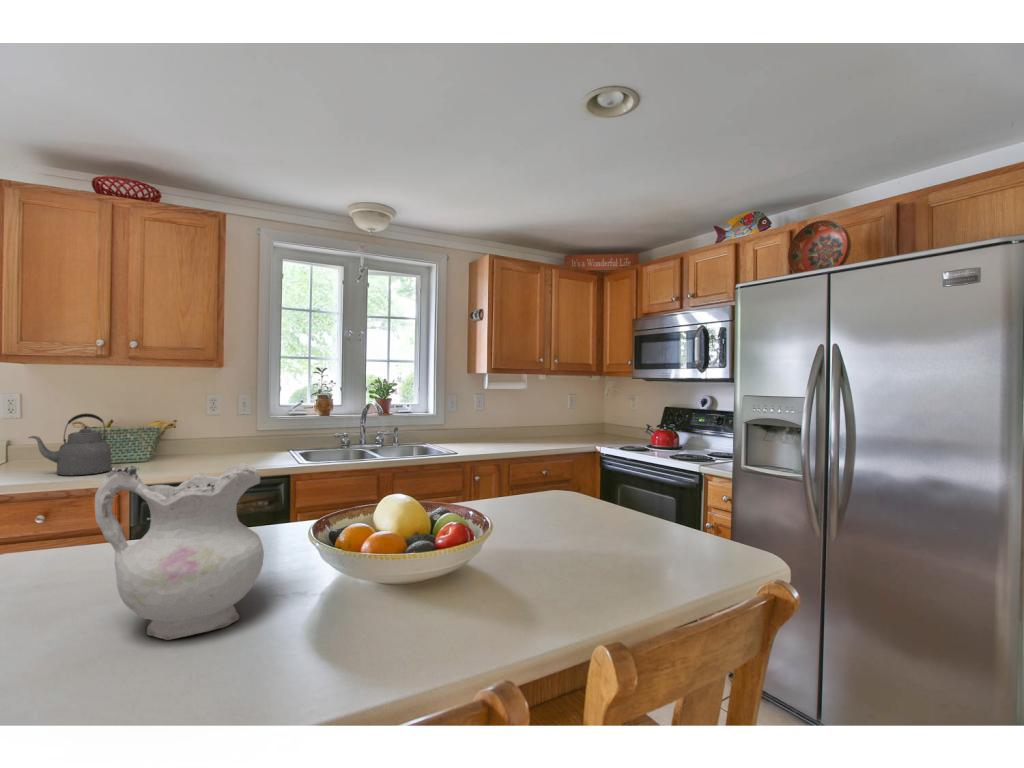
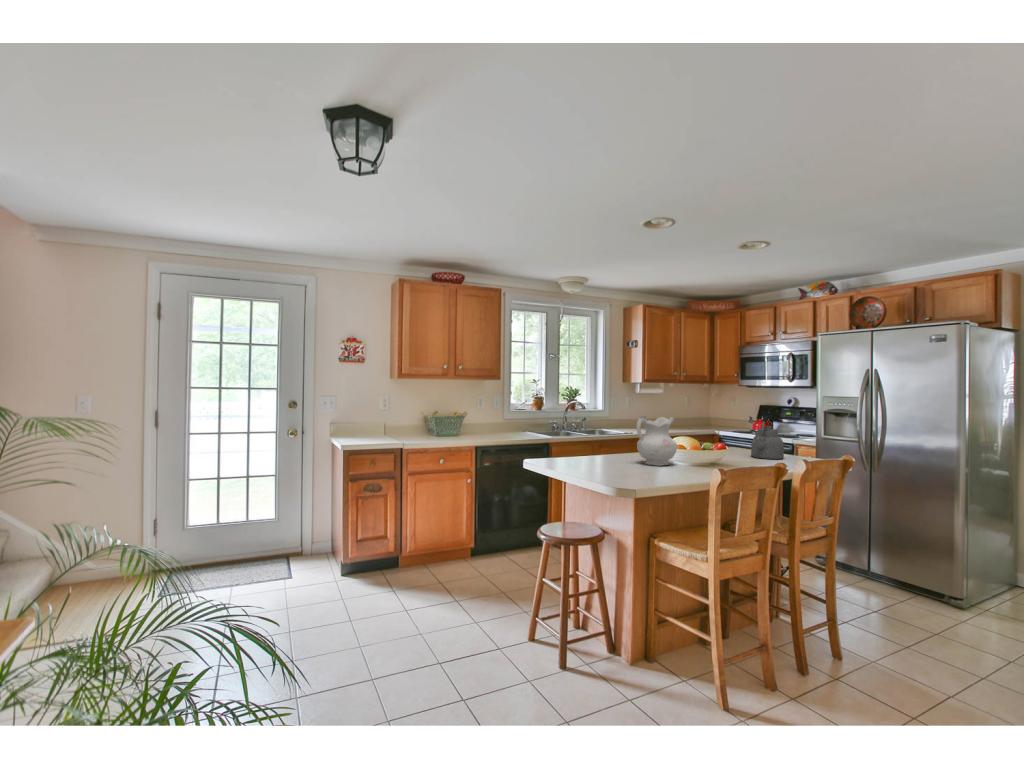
kettle: present [29,414,111,475] -> present [751,416,784,459]

